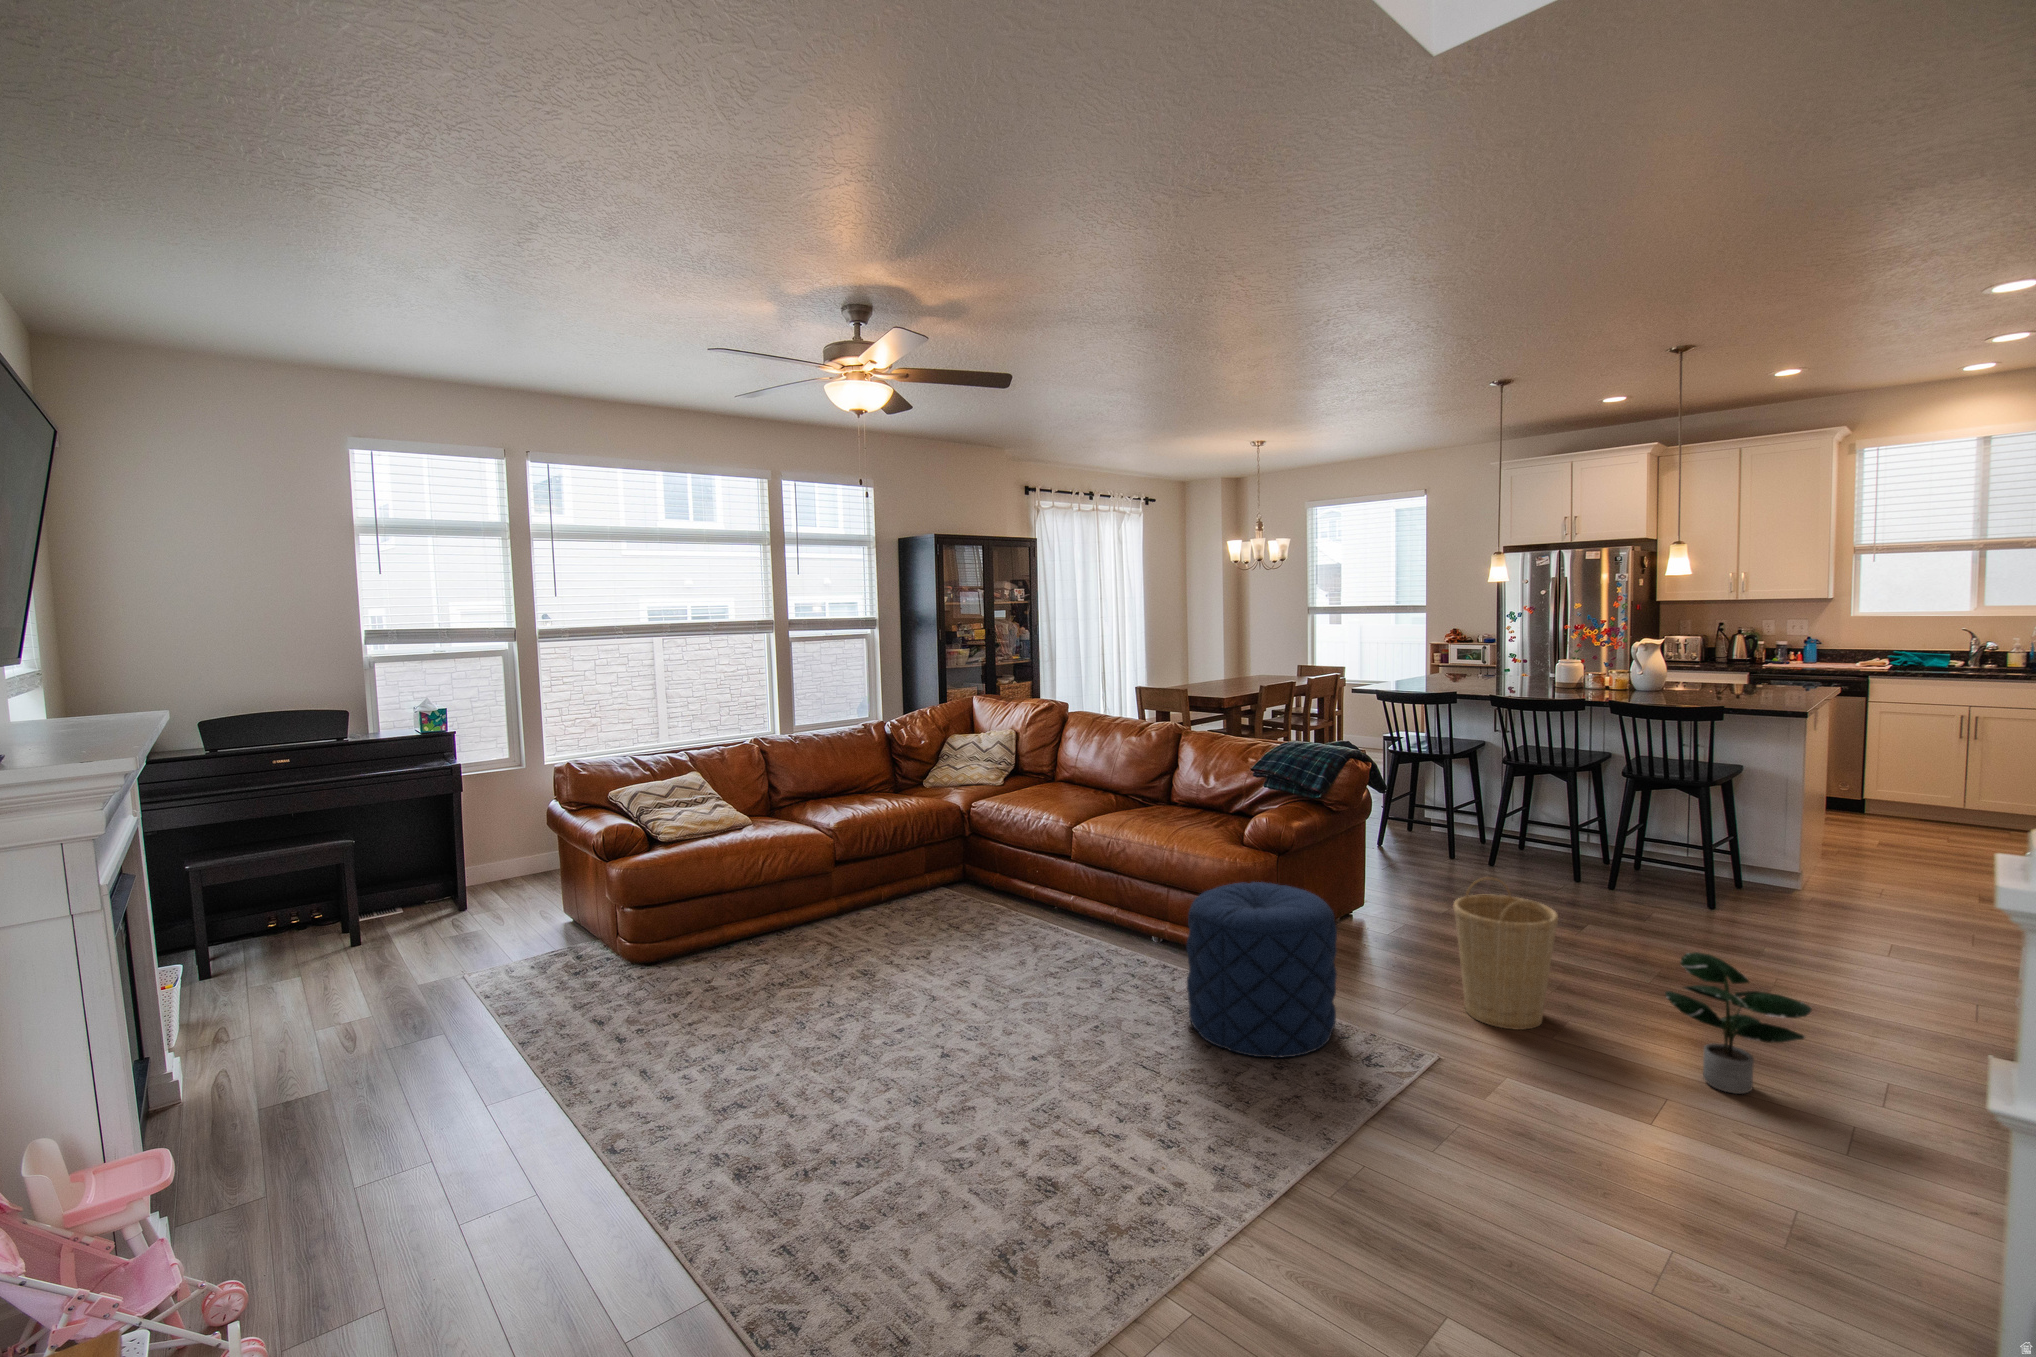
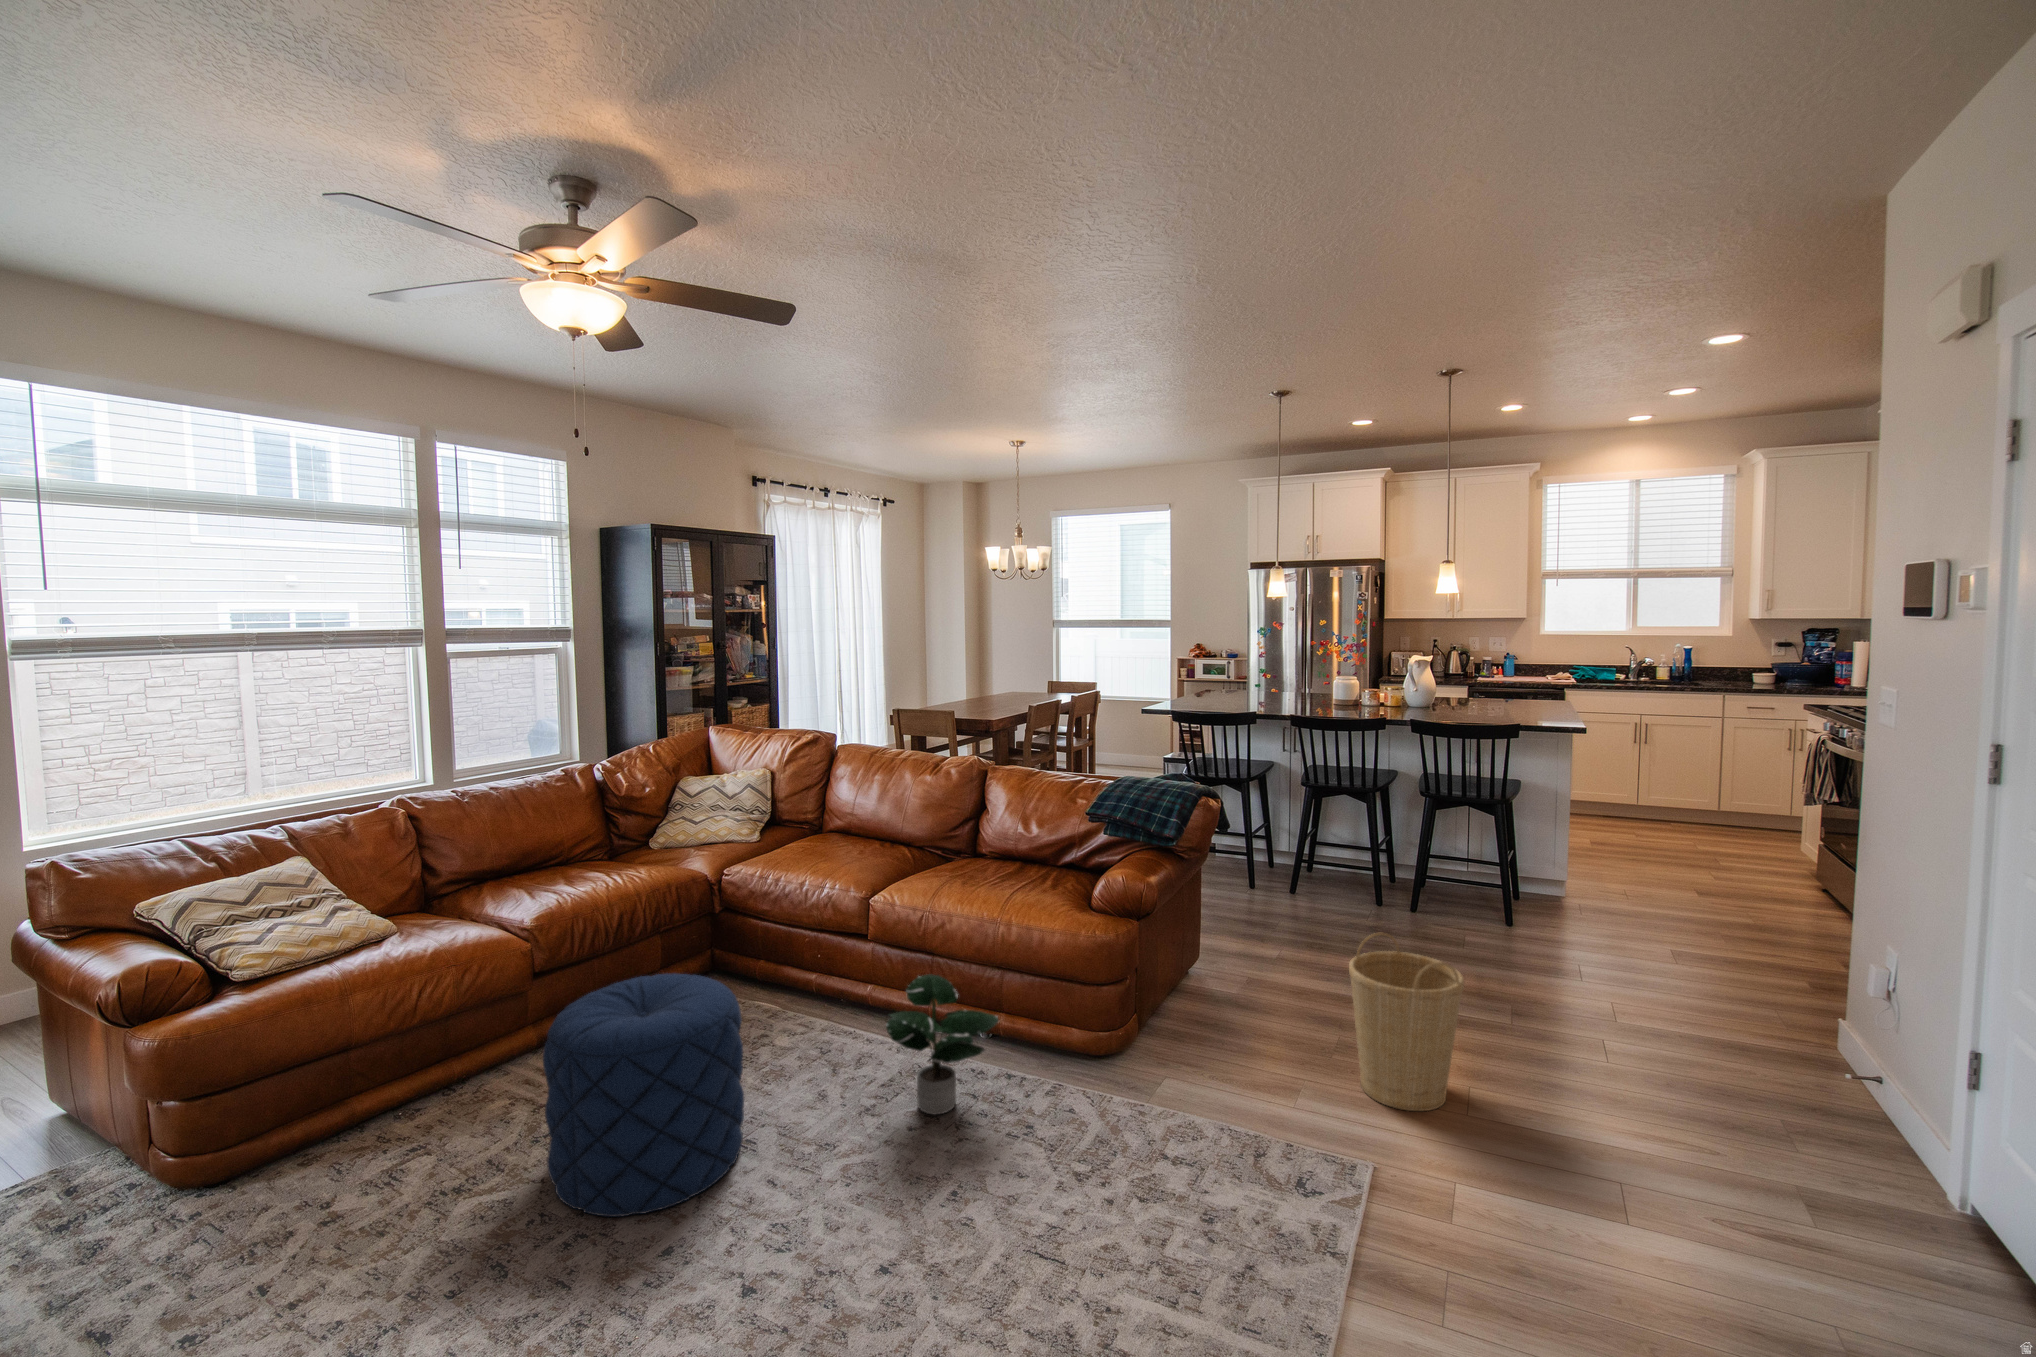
pouf: present [1187,882,1337,1058] -> present [543,974,744,1217]
potted plant: present [1665,952,1812,1094] -> present [886,974,999,1115]

